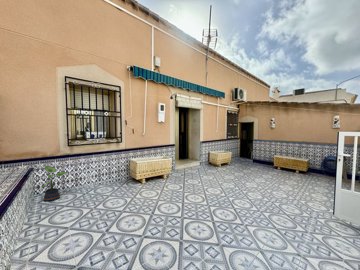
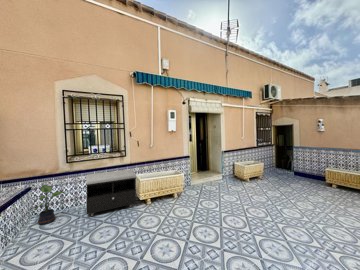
storage bench: none [86,154,134,193] -> present [86,170,136,216]

